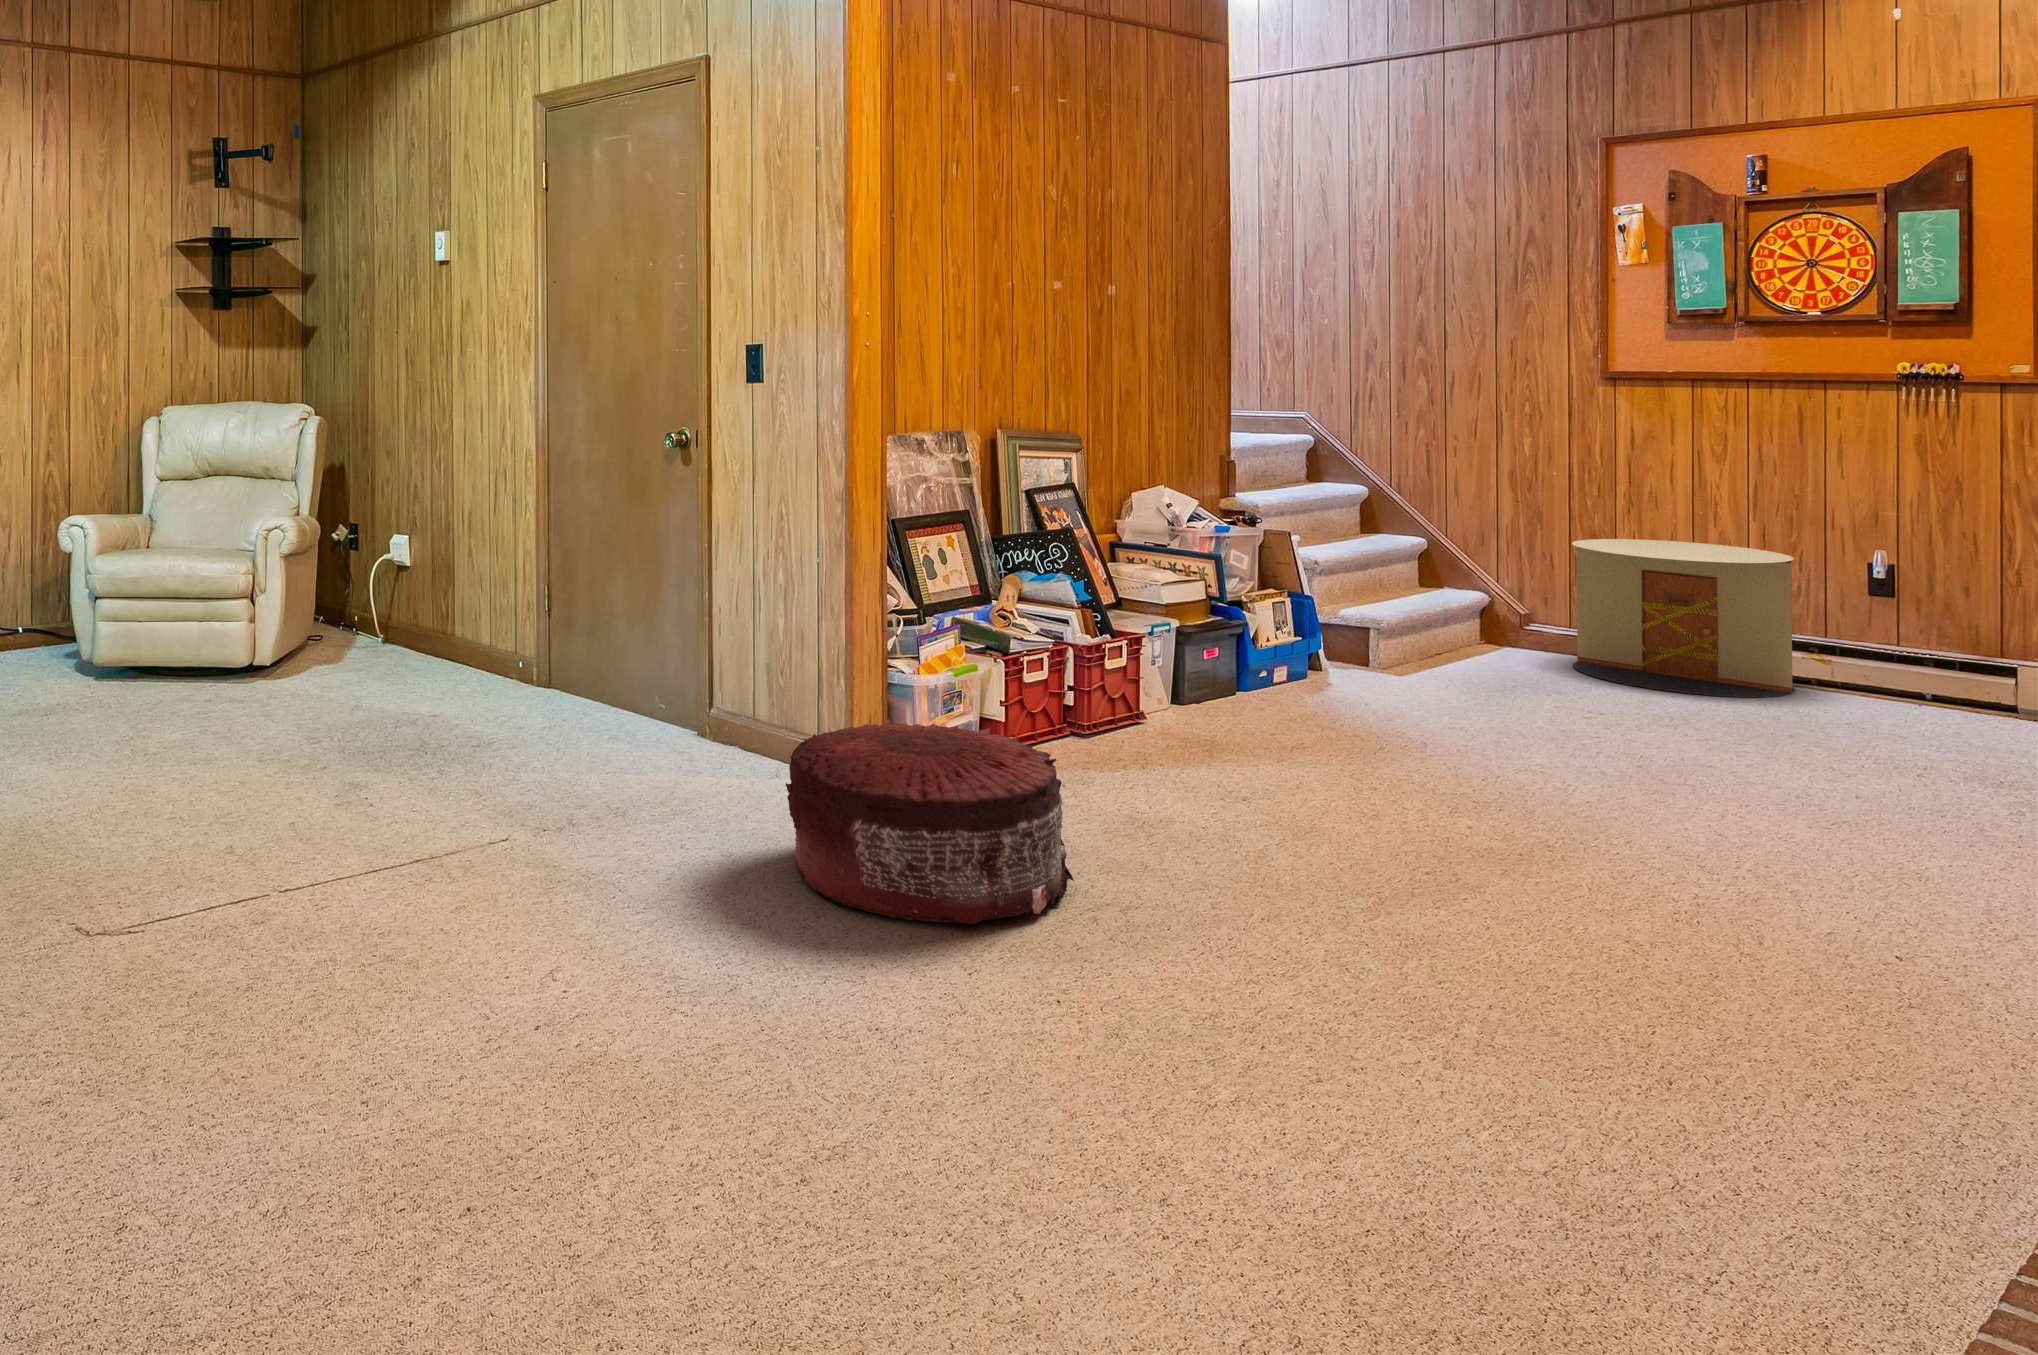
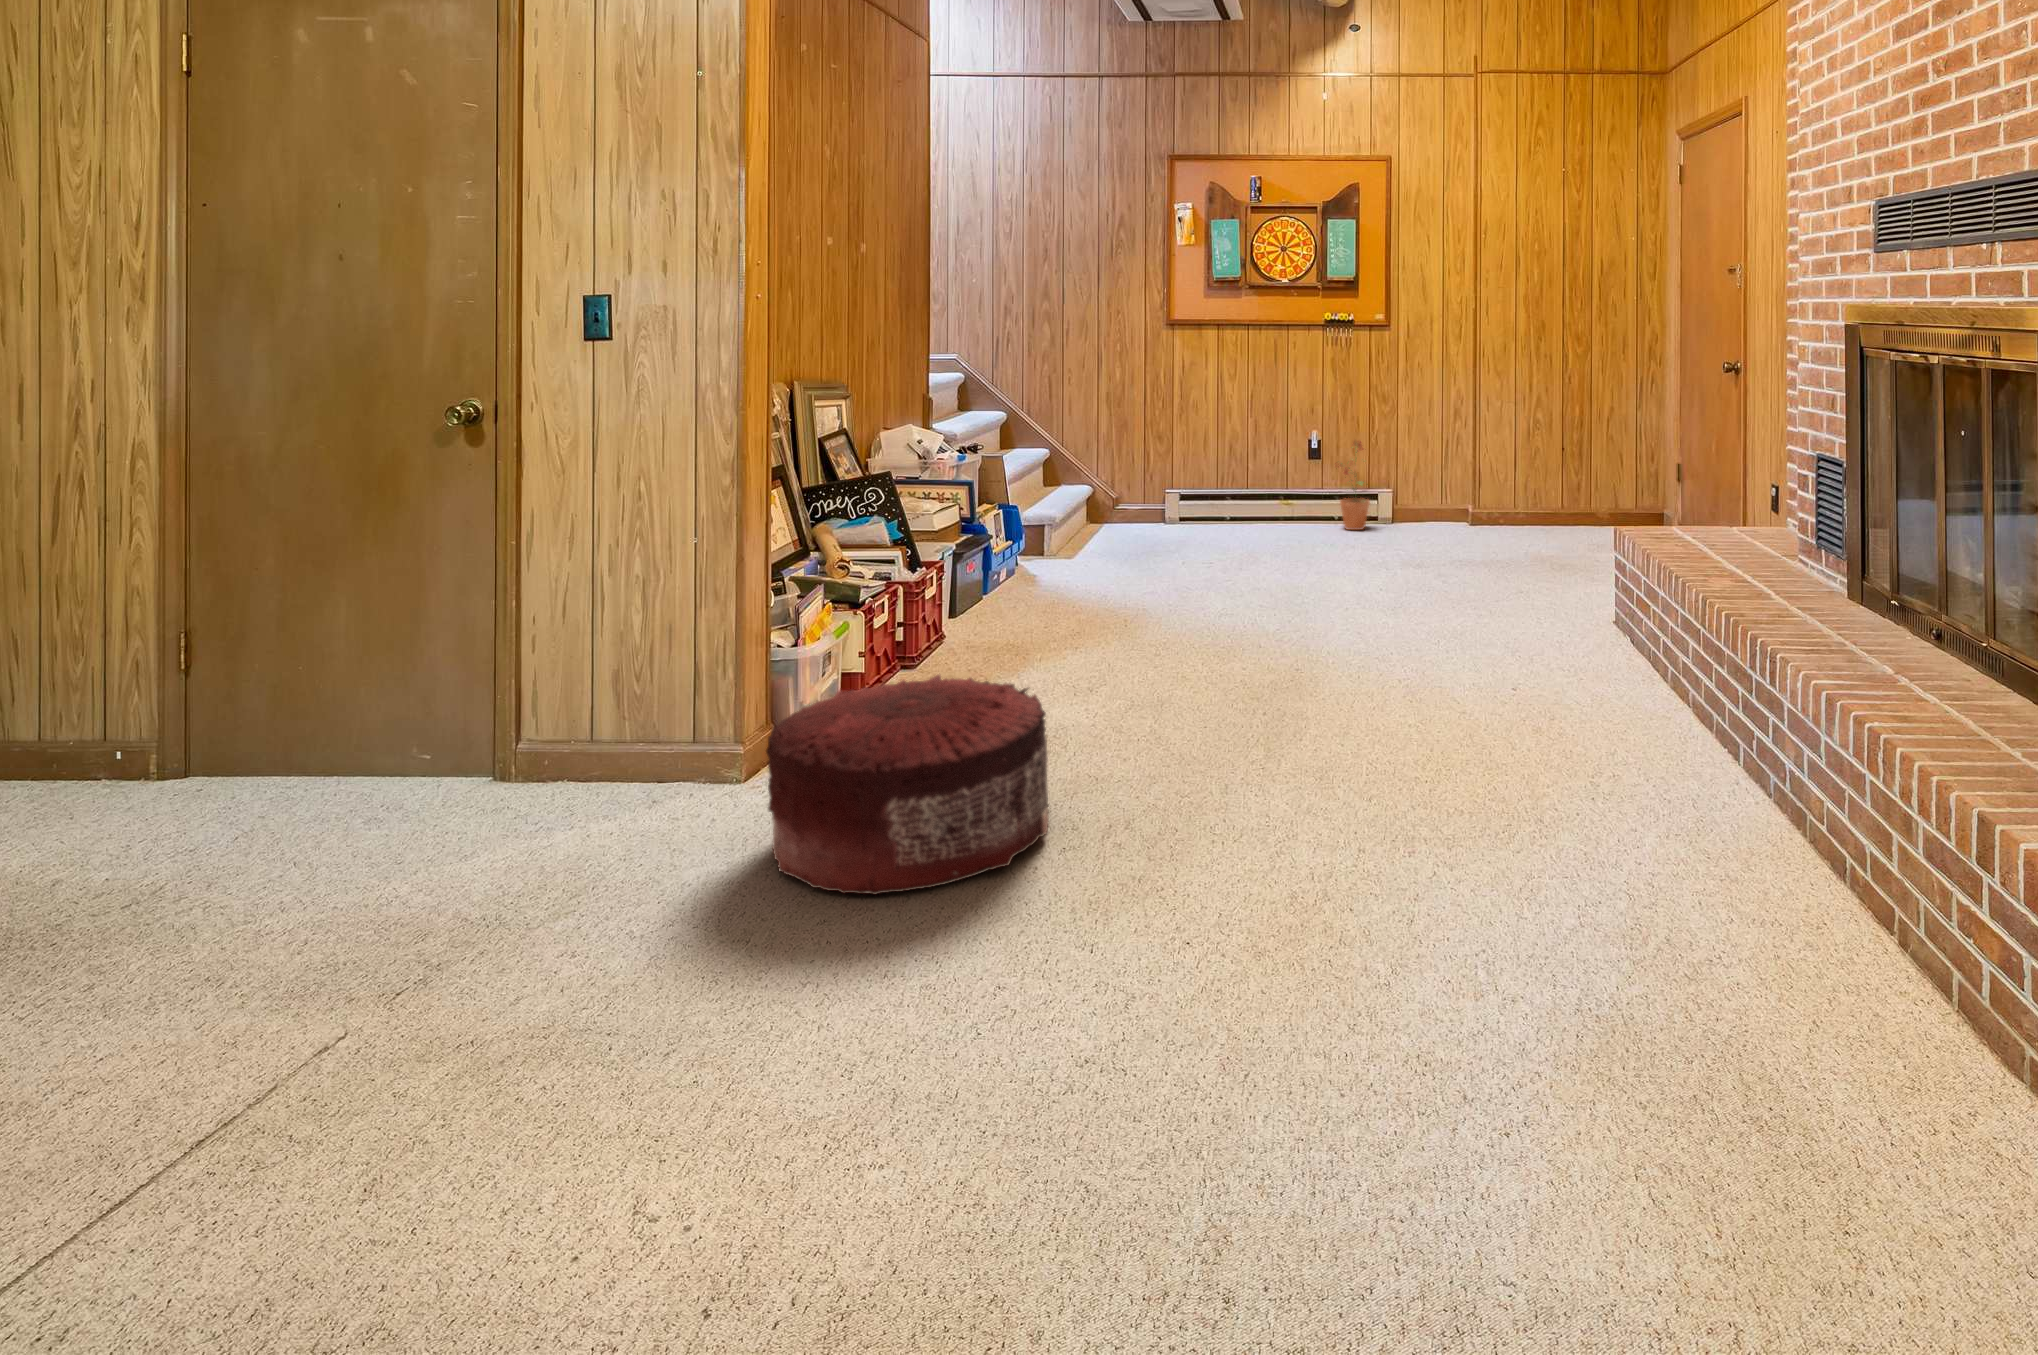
side table: present [1572,539,1795,697] -> none [1161,440,1282,546]
potted plant: none [1917,564,1993,710] -> present [1336,441,1370,530]

